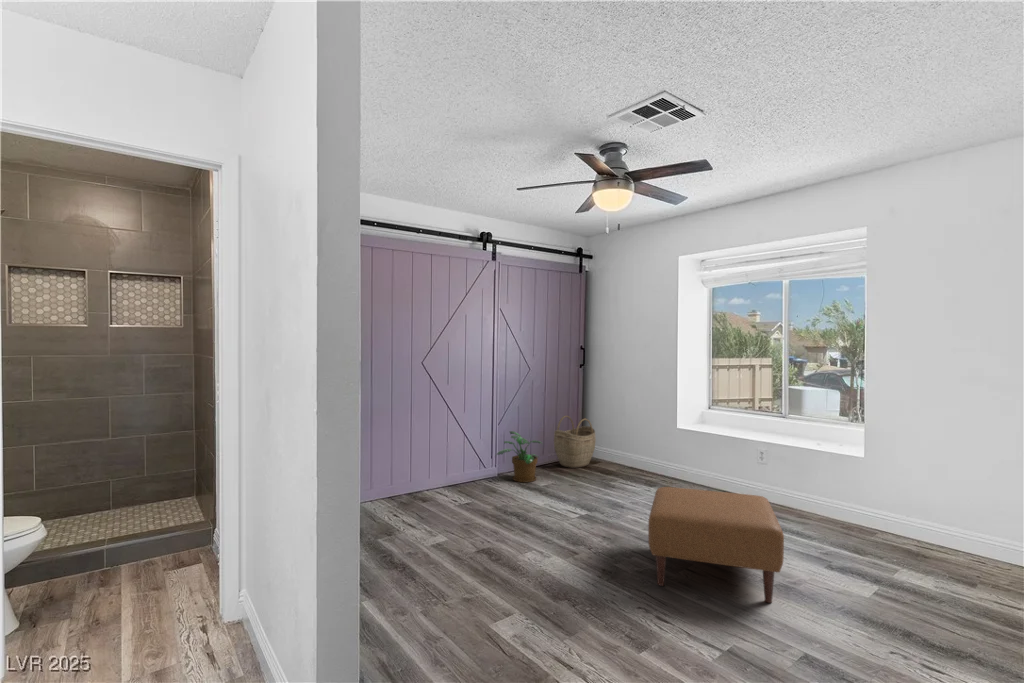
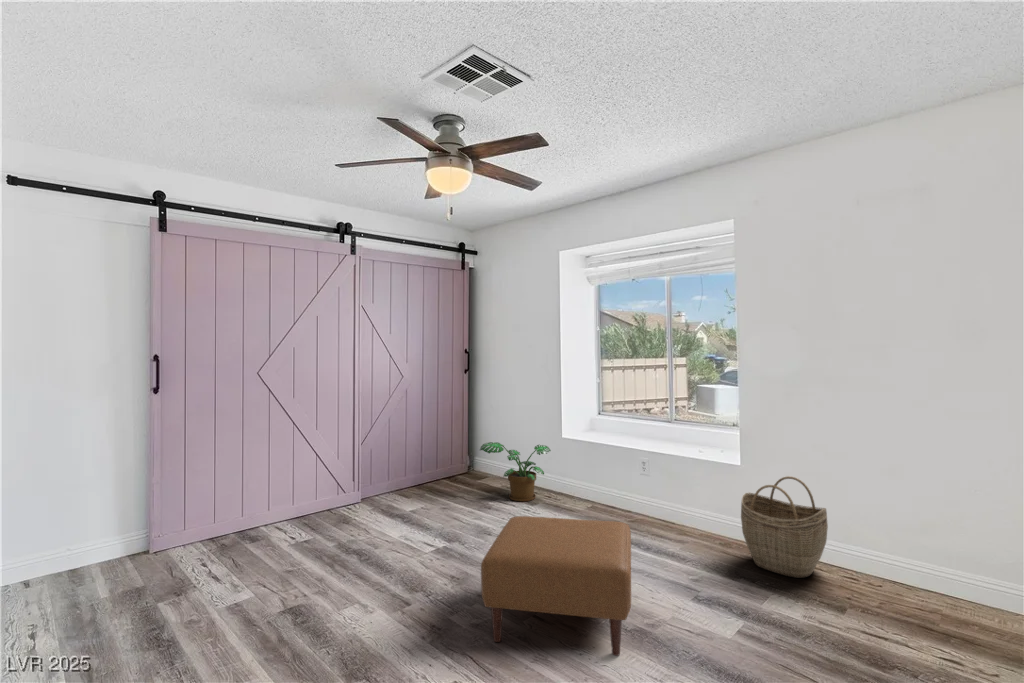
woven basket: present [554,416,596,468] -> present [741,476,828,578]
potted plant: present [497,431,541,482] -> present [480,442,551,501]

